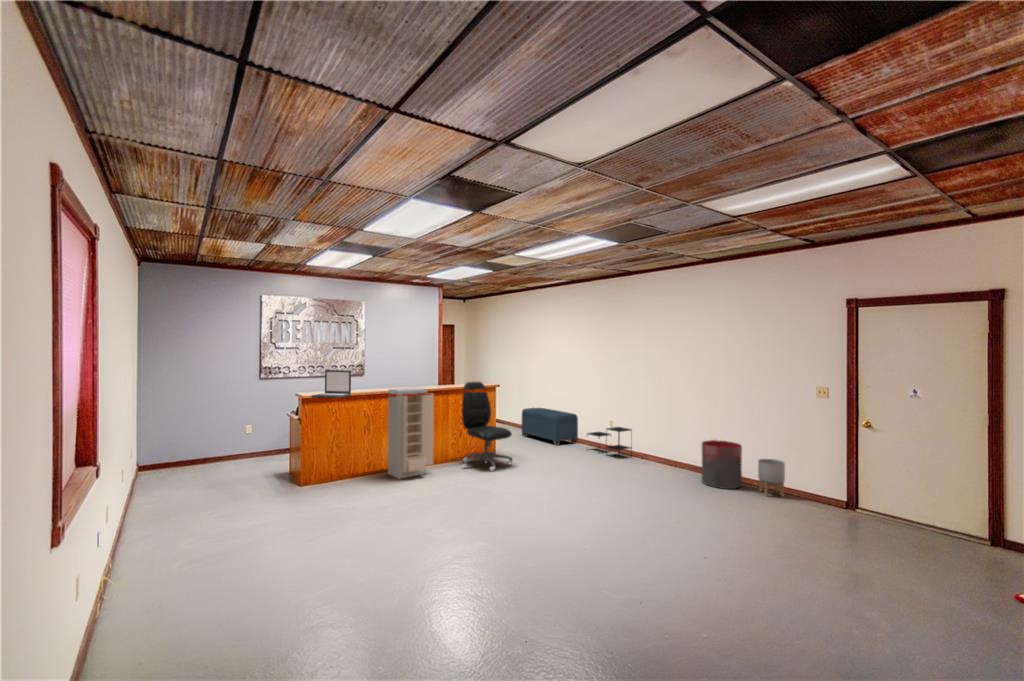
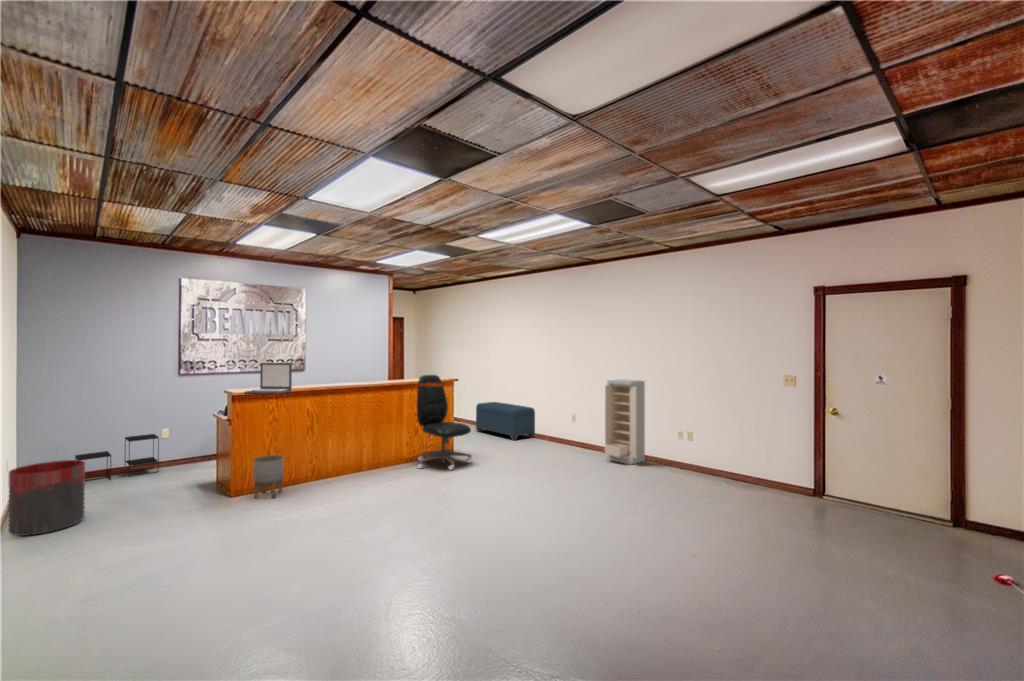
storage cabinet: present [388,388,434,479] -> present [605,379,645,465]
side table: present [587,427,632,454] -> present [75,434,159,481]
trash can: present [702,440,742,489] -> present [8,460,85,536]
planter: present [758,459,785,497] -> present [253,455,284,498]

